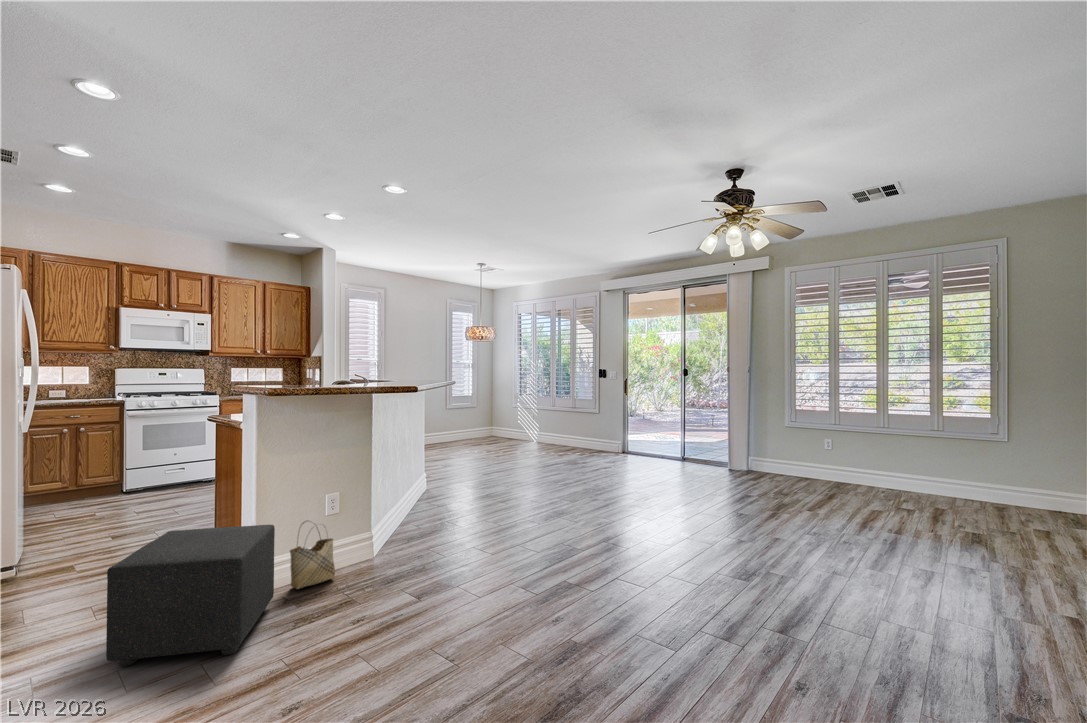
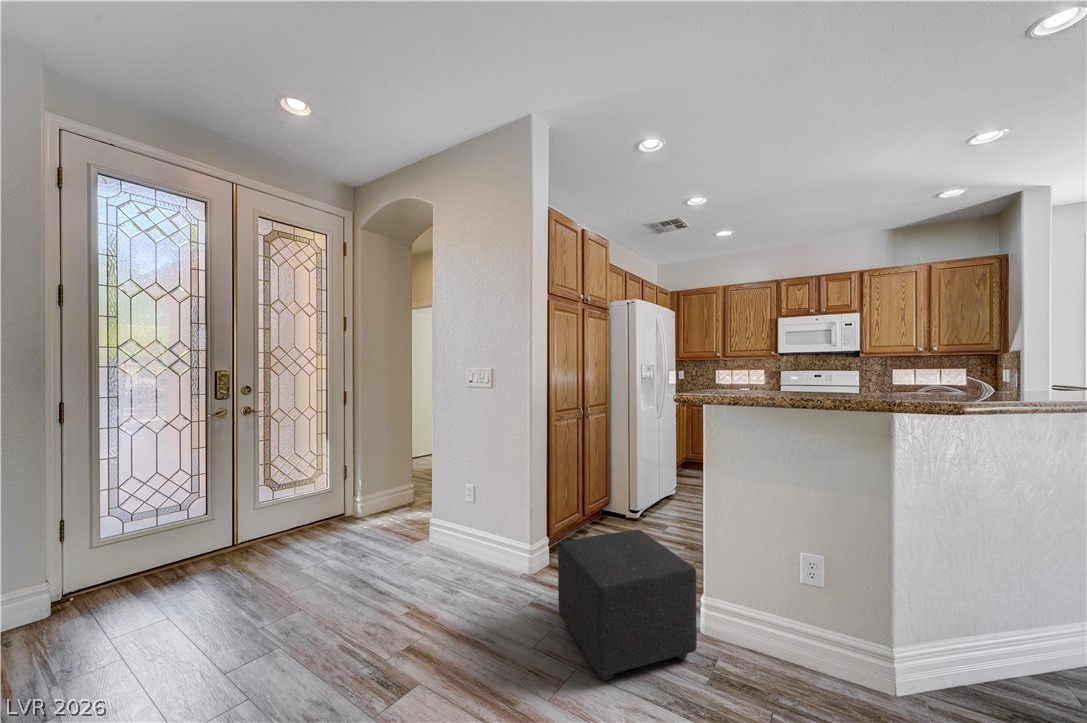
woven basket: present [290,521,335,589] -> none [732,582,797,682]

